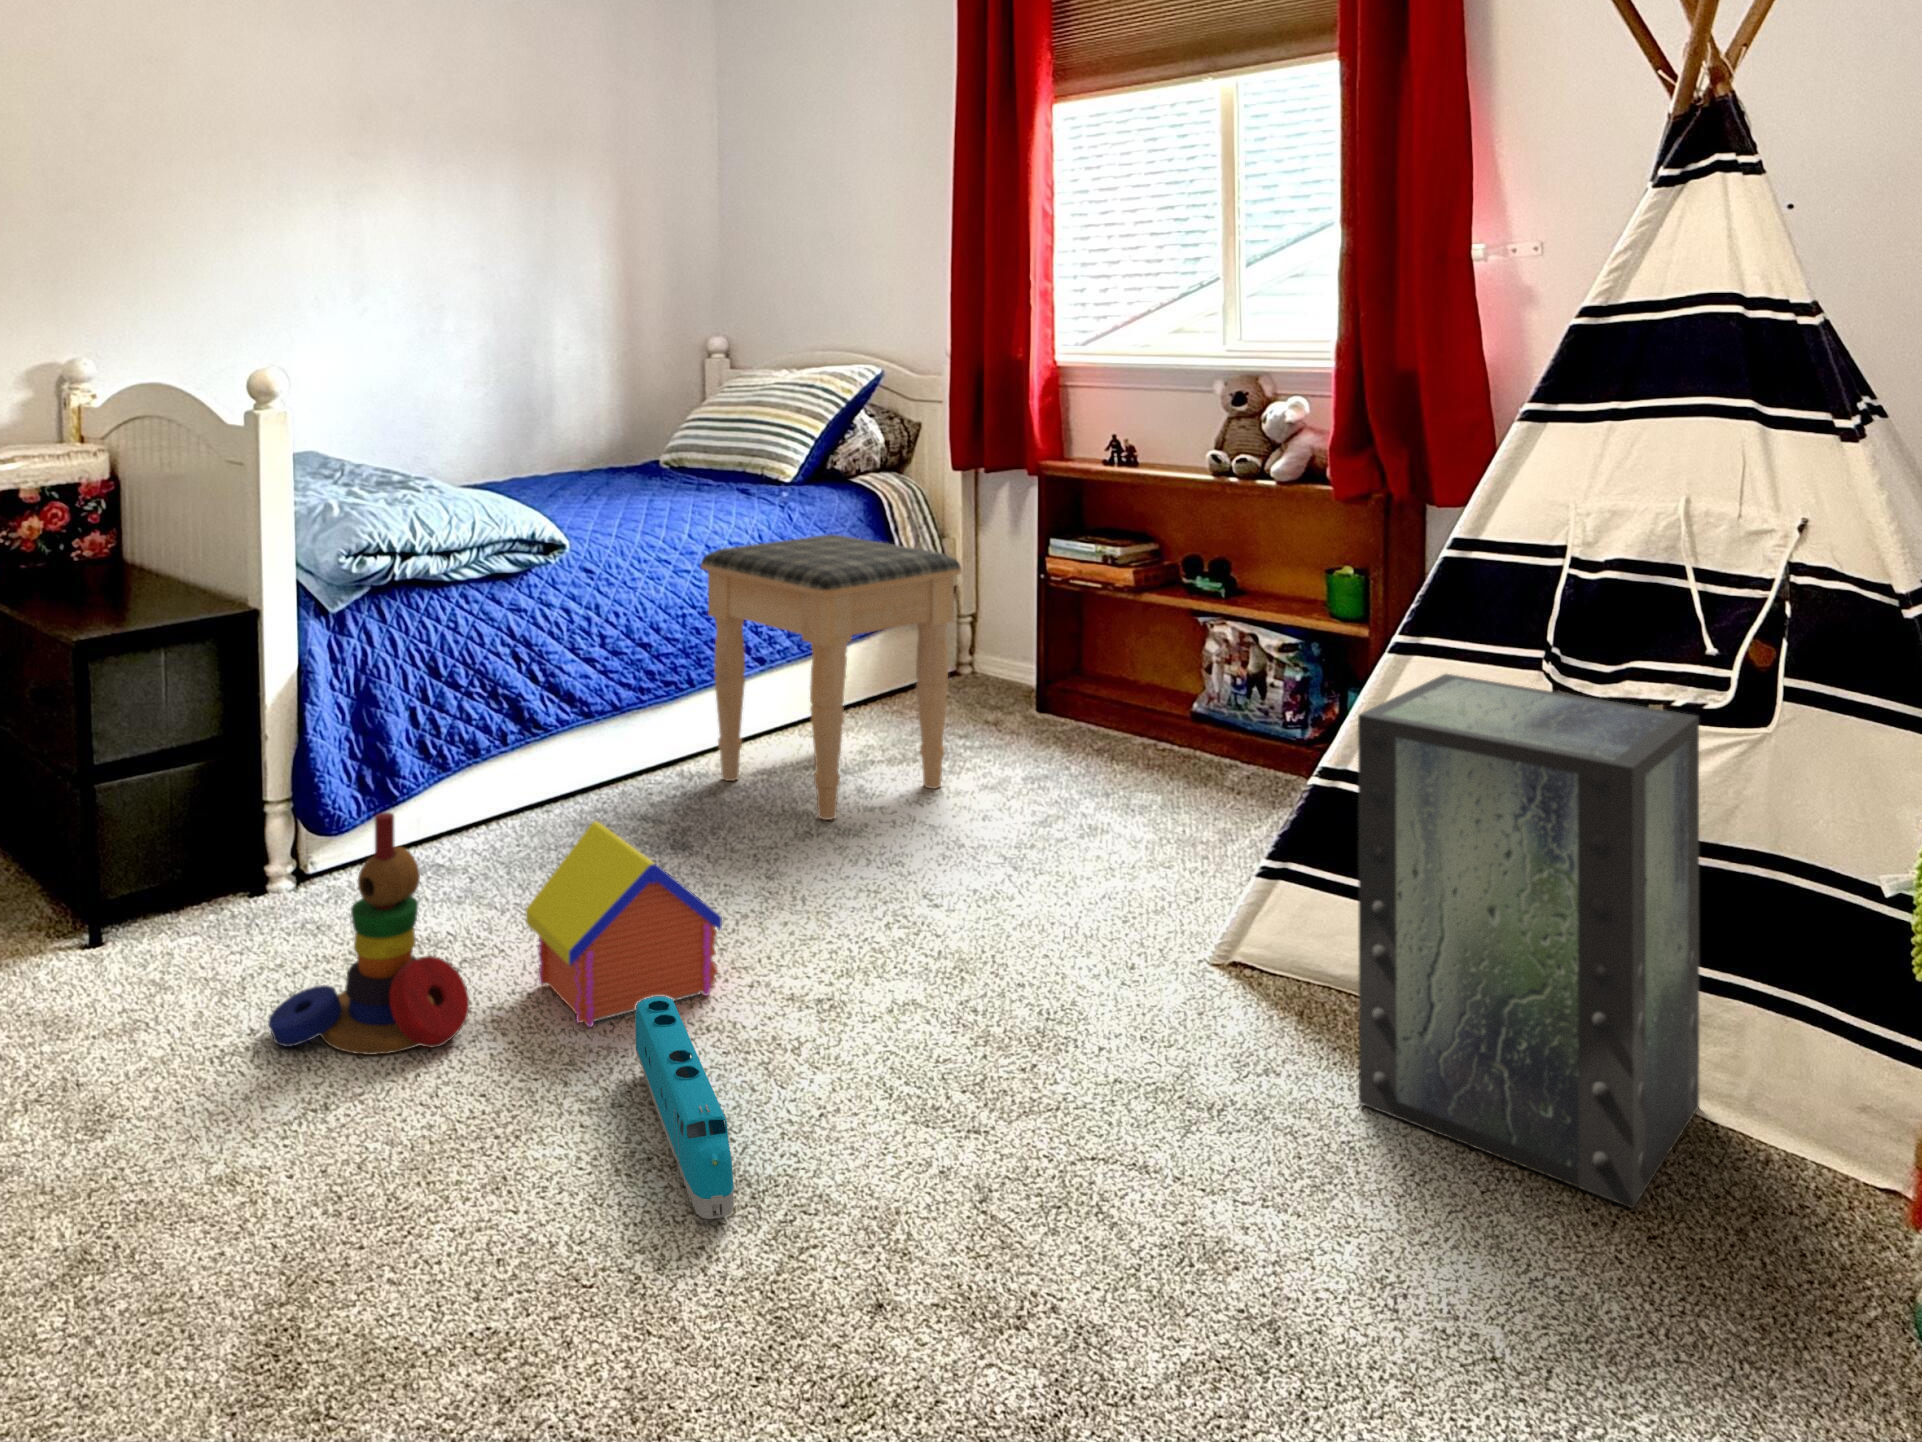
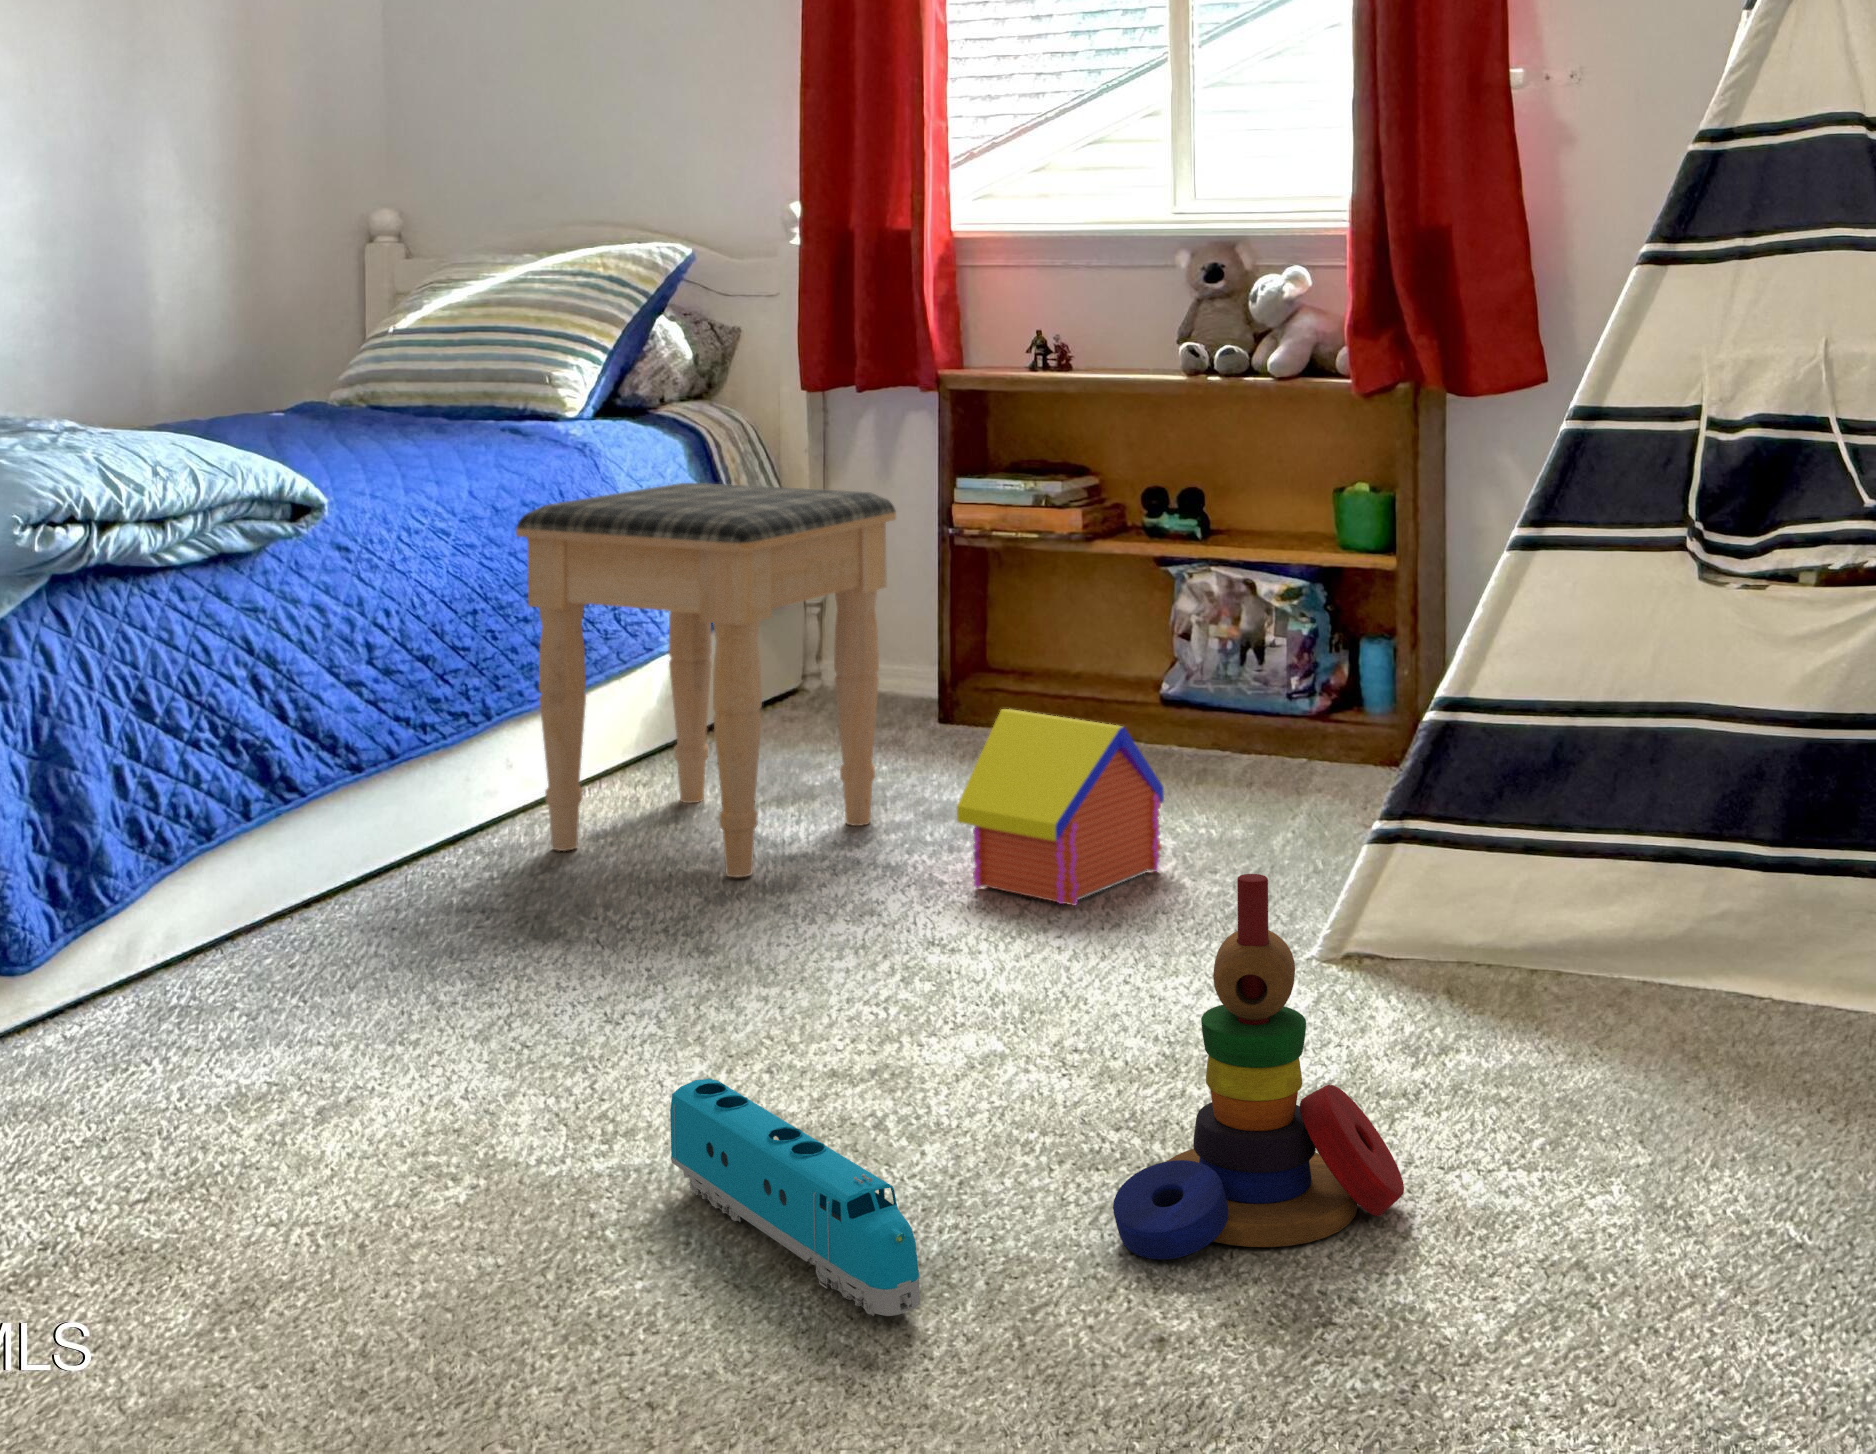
storage box: present [1358,674,1699,1208] -> none [1553,555,1869,1100]
stacking toy: present [268,812,469,1055] -> present [1113,874,1404,1259]
toy house: present [526,821,722,1027] -> present [957,709,1164,906]

